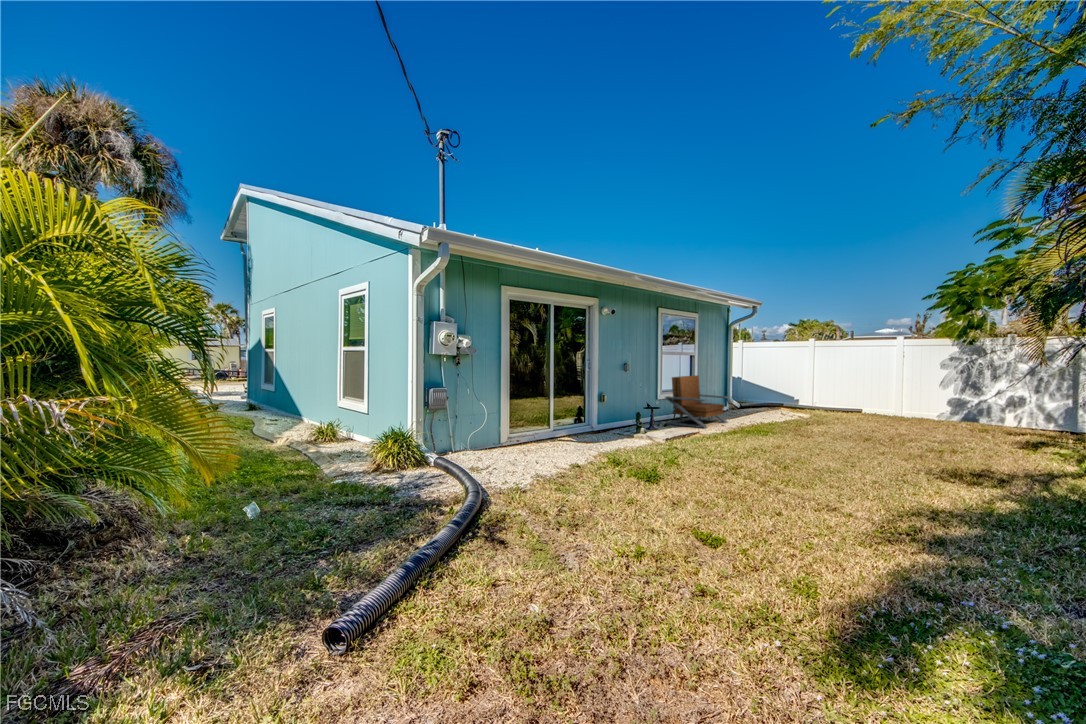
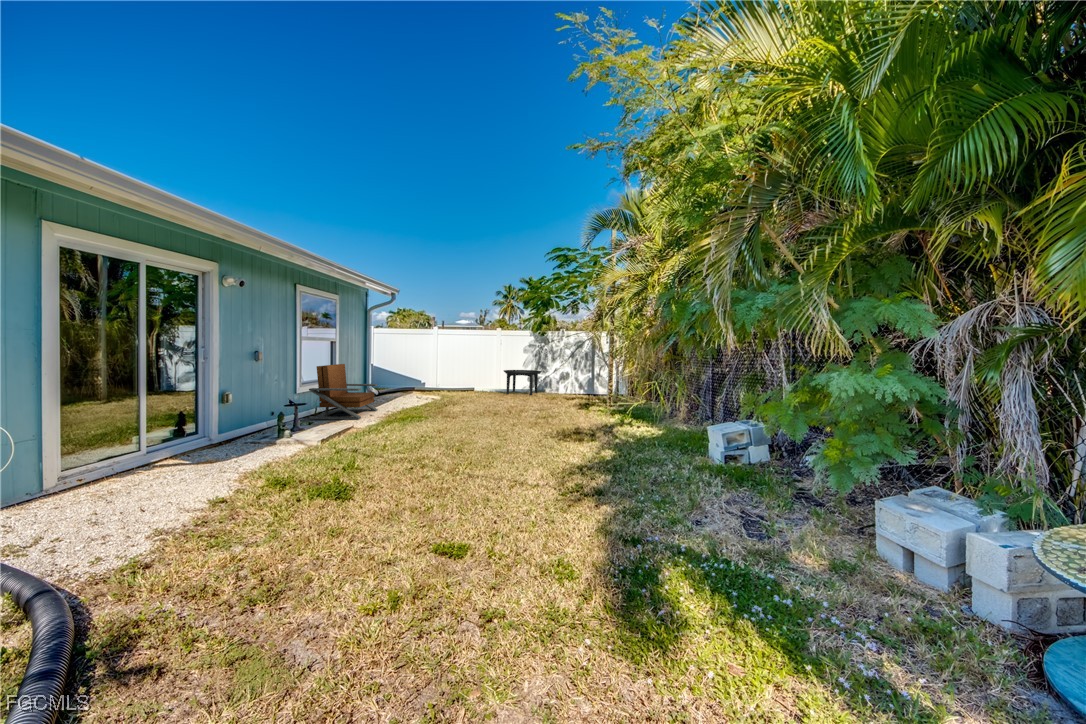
round table: none [902,389,968,425] -> present [504,370,542,395]

